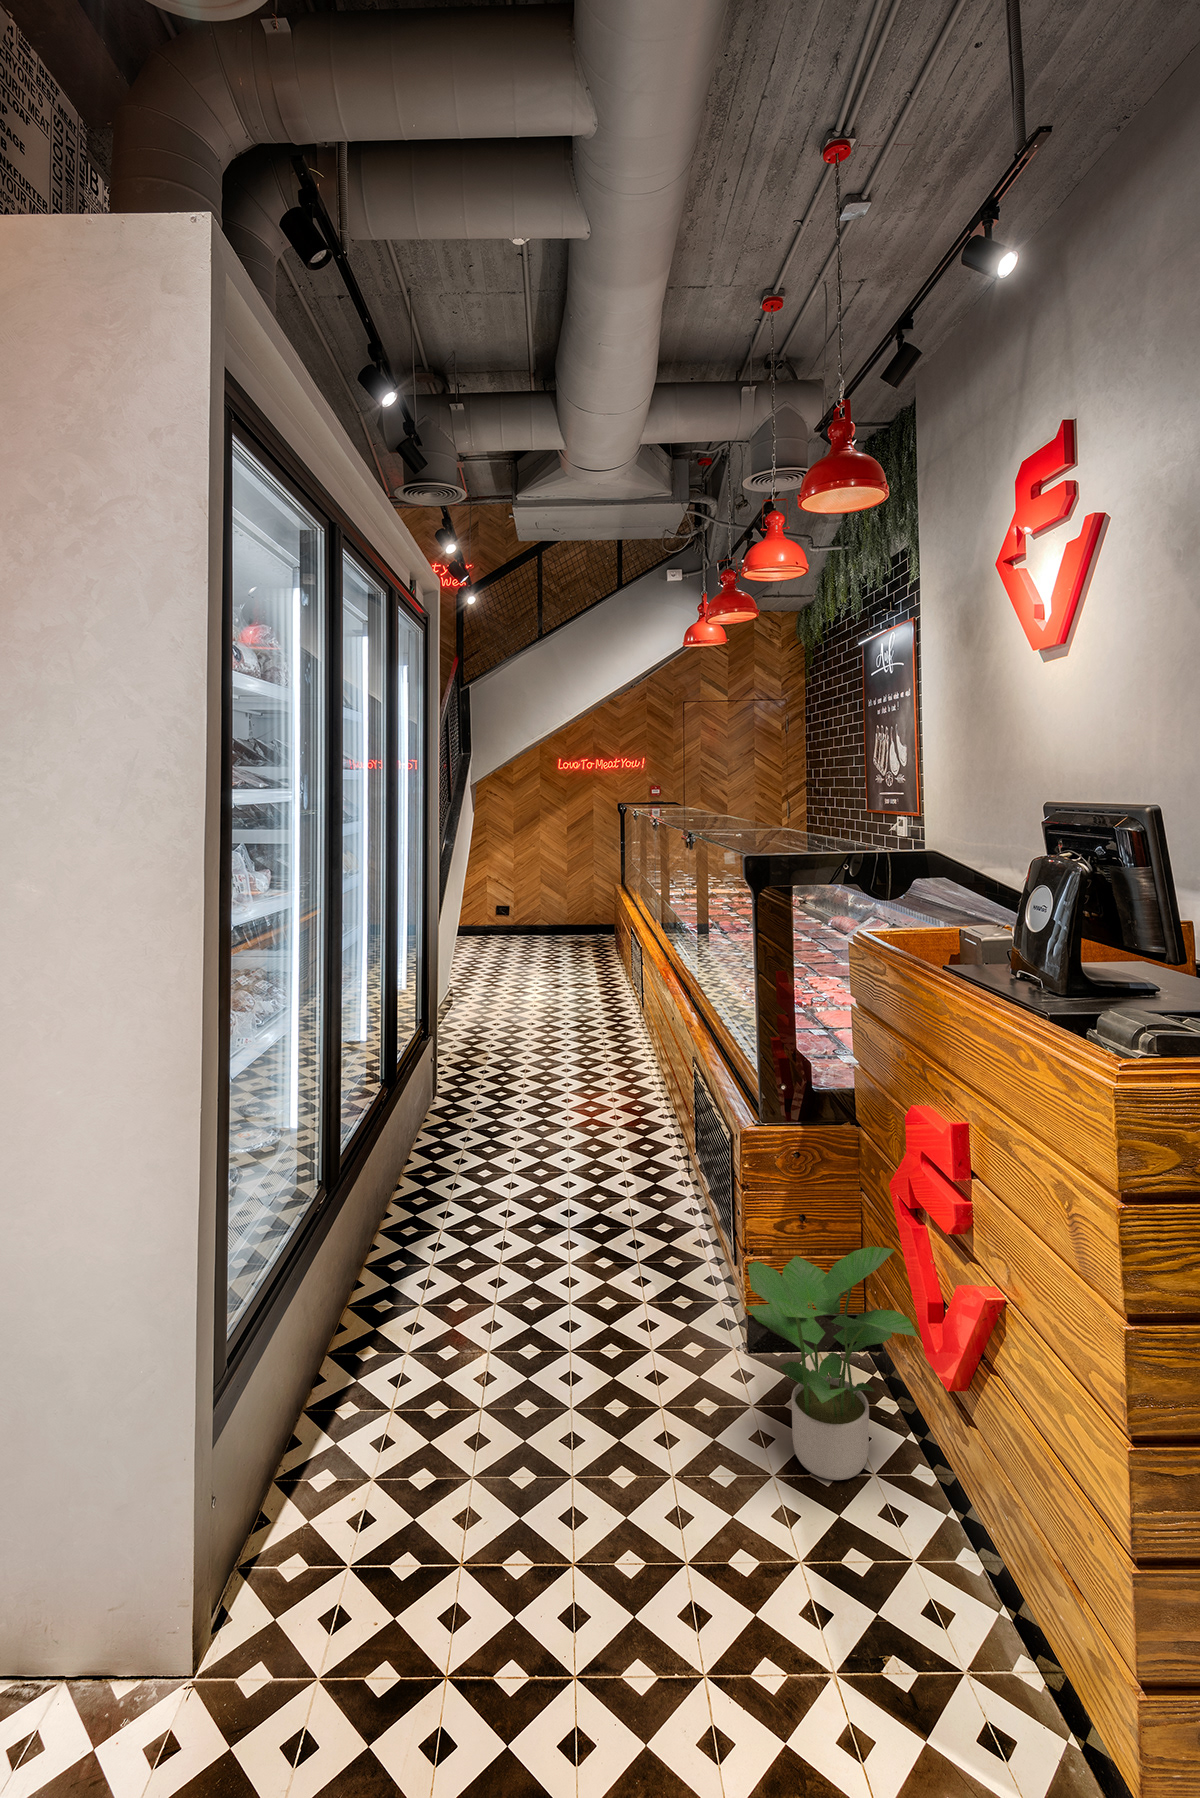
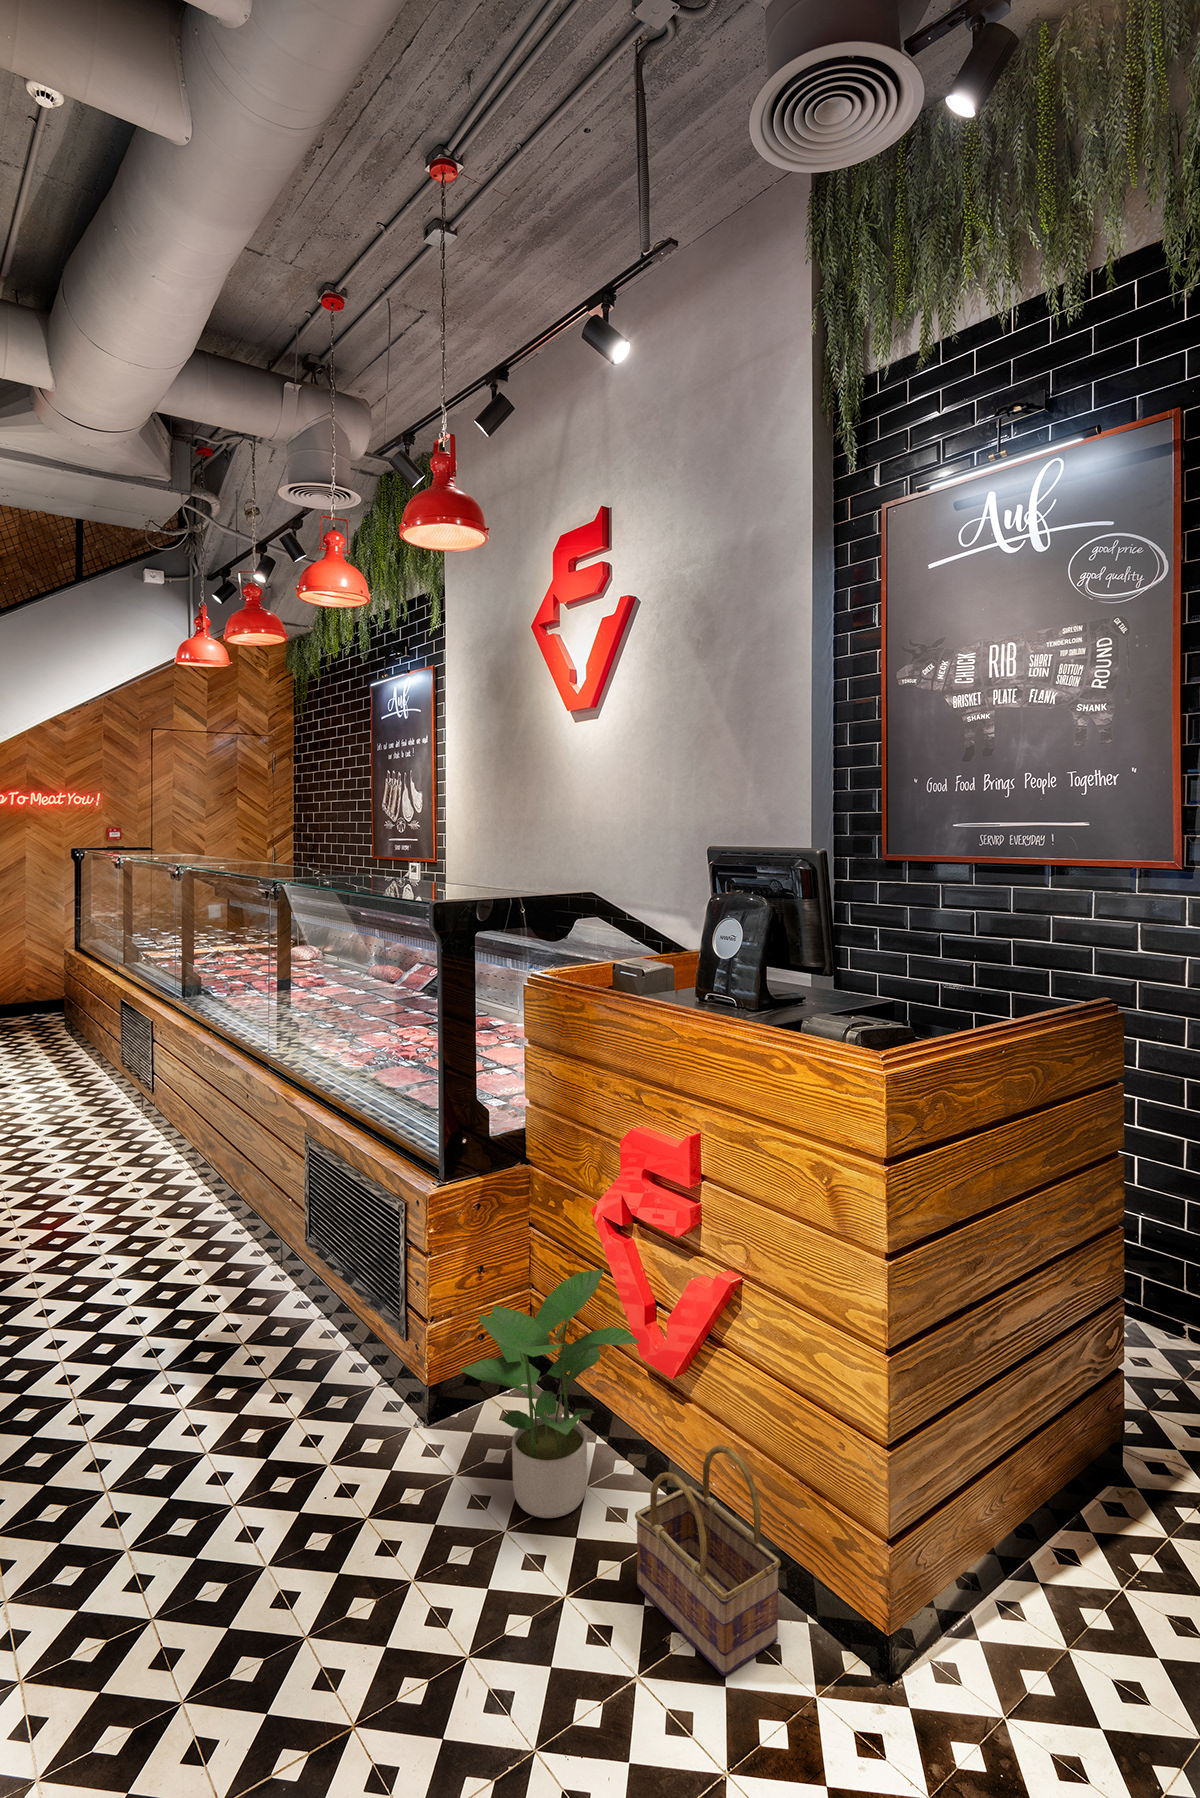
basket: none [876,1475,1019,1721] -> present [635,1445,781,1676]

